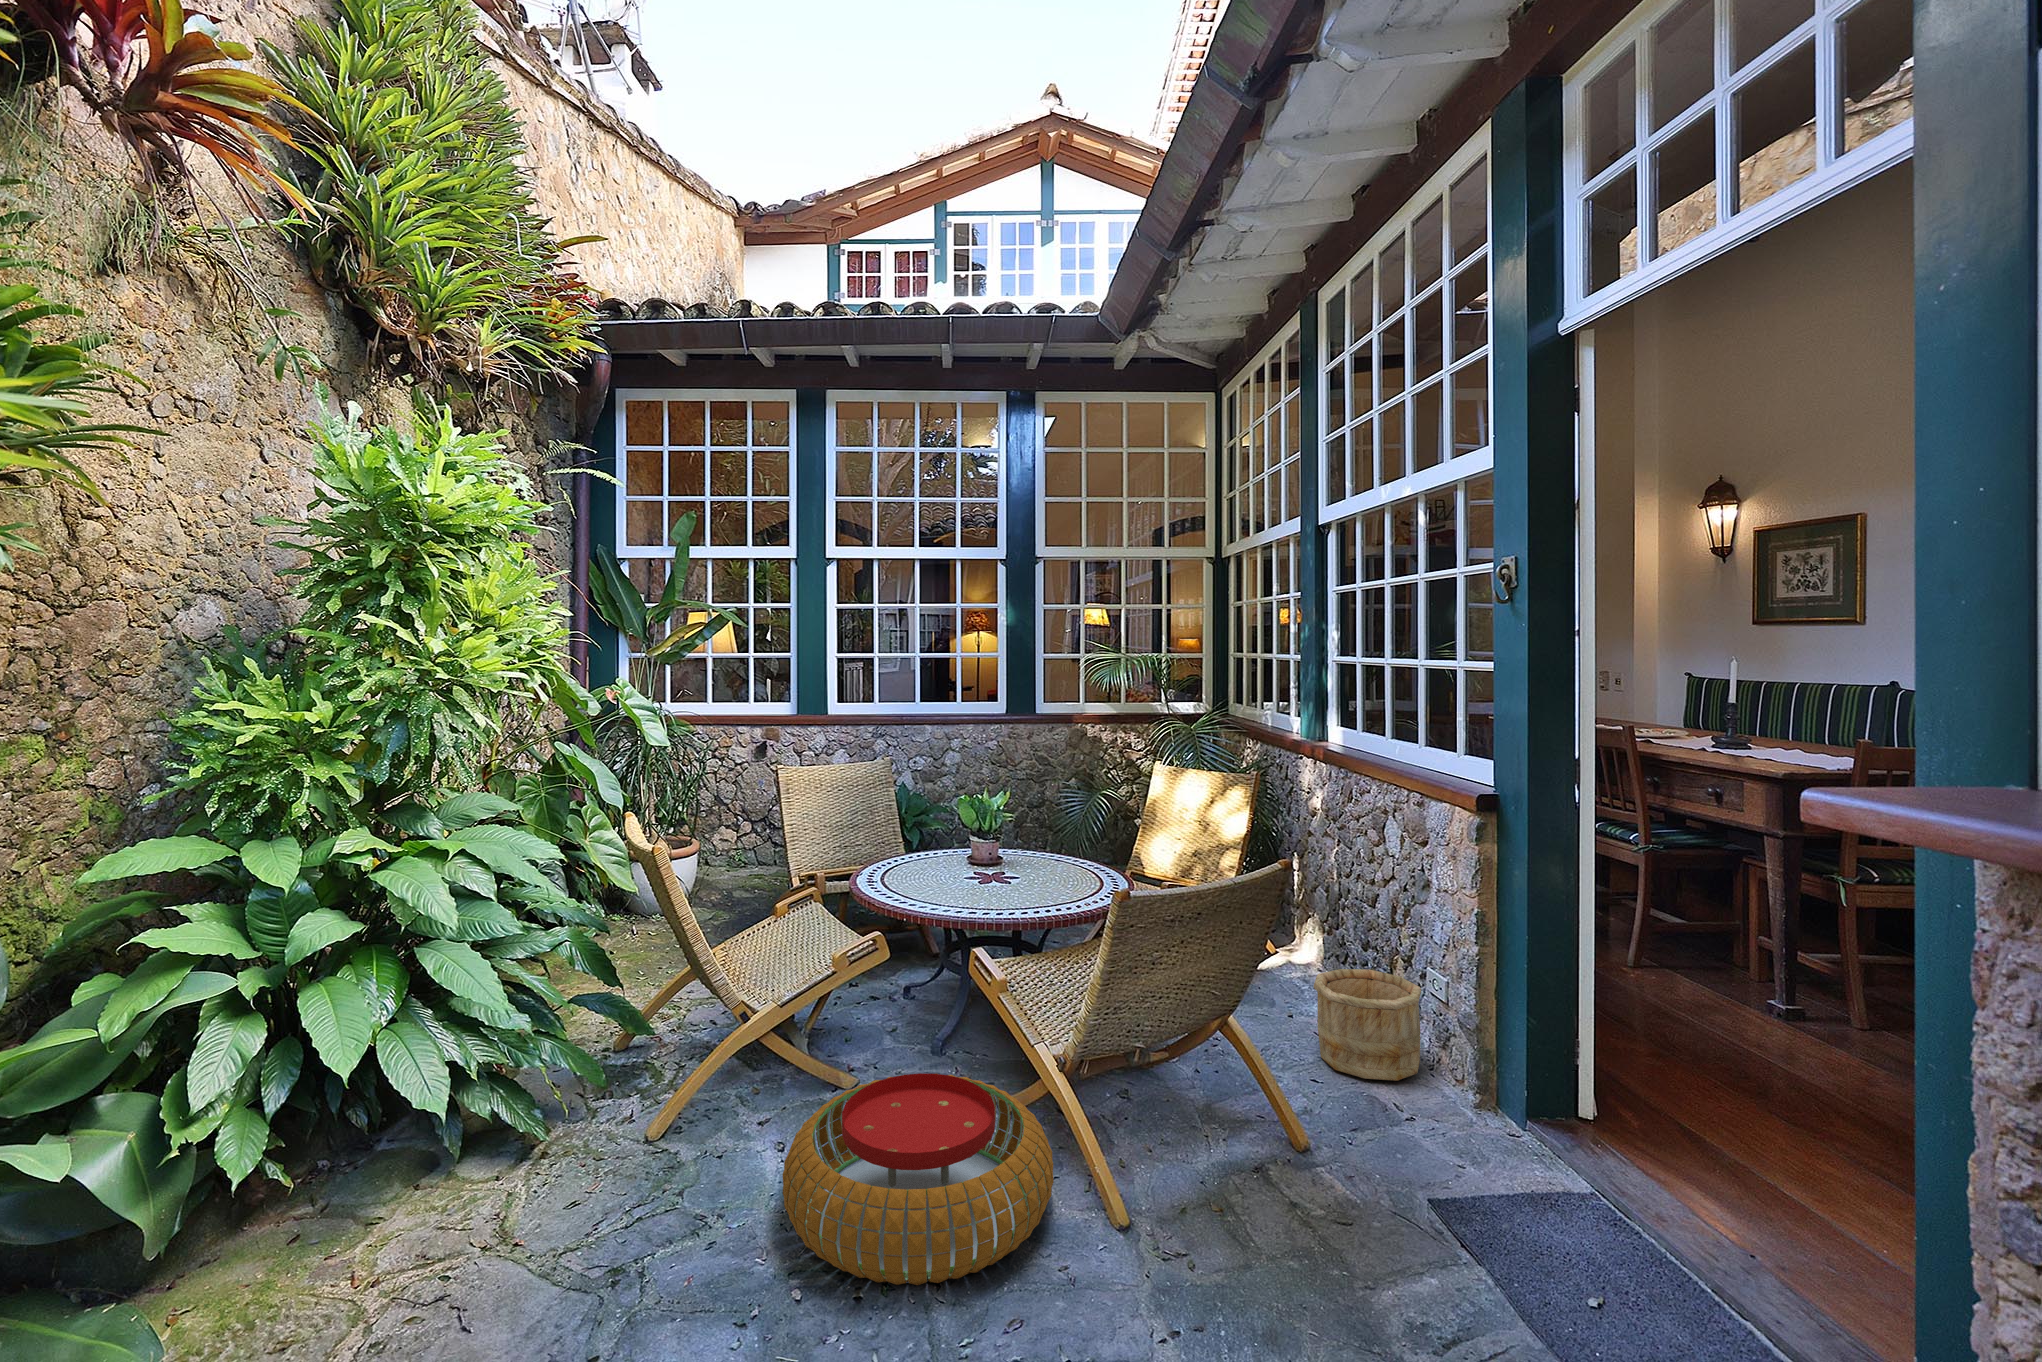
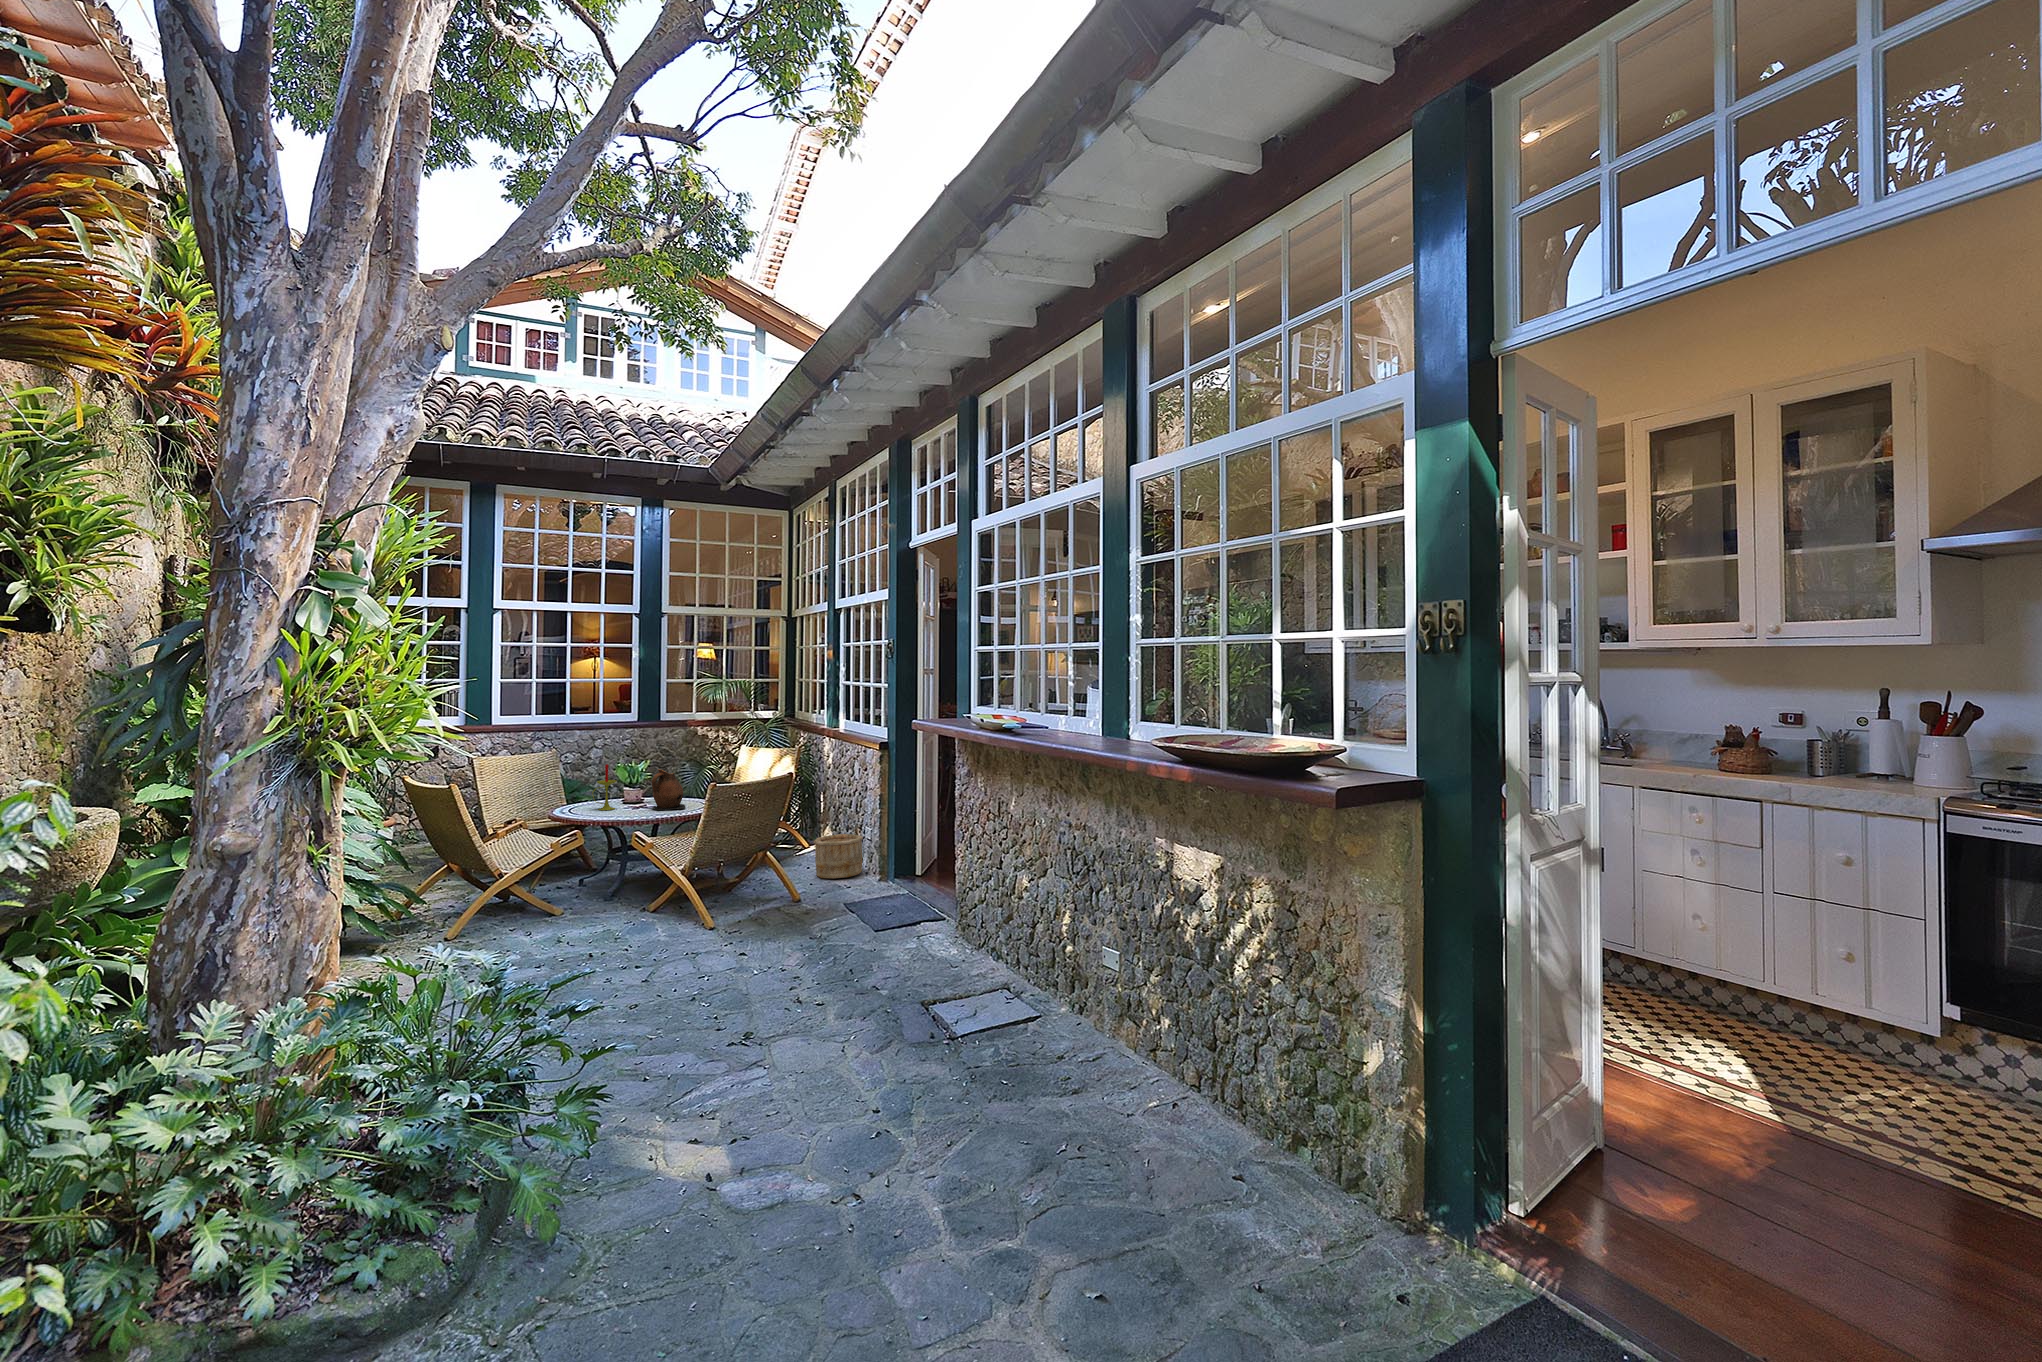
candle: none [914,798,953,882] -> present [592,764,616,810]
ceramic pitcher: none [1007,815,1066,894] -> present [652,769,685,810]
pouf: present [782,1073,1054,1285] -> none [546,881,680,947]

